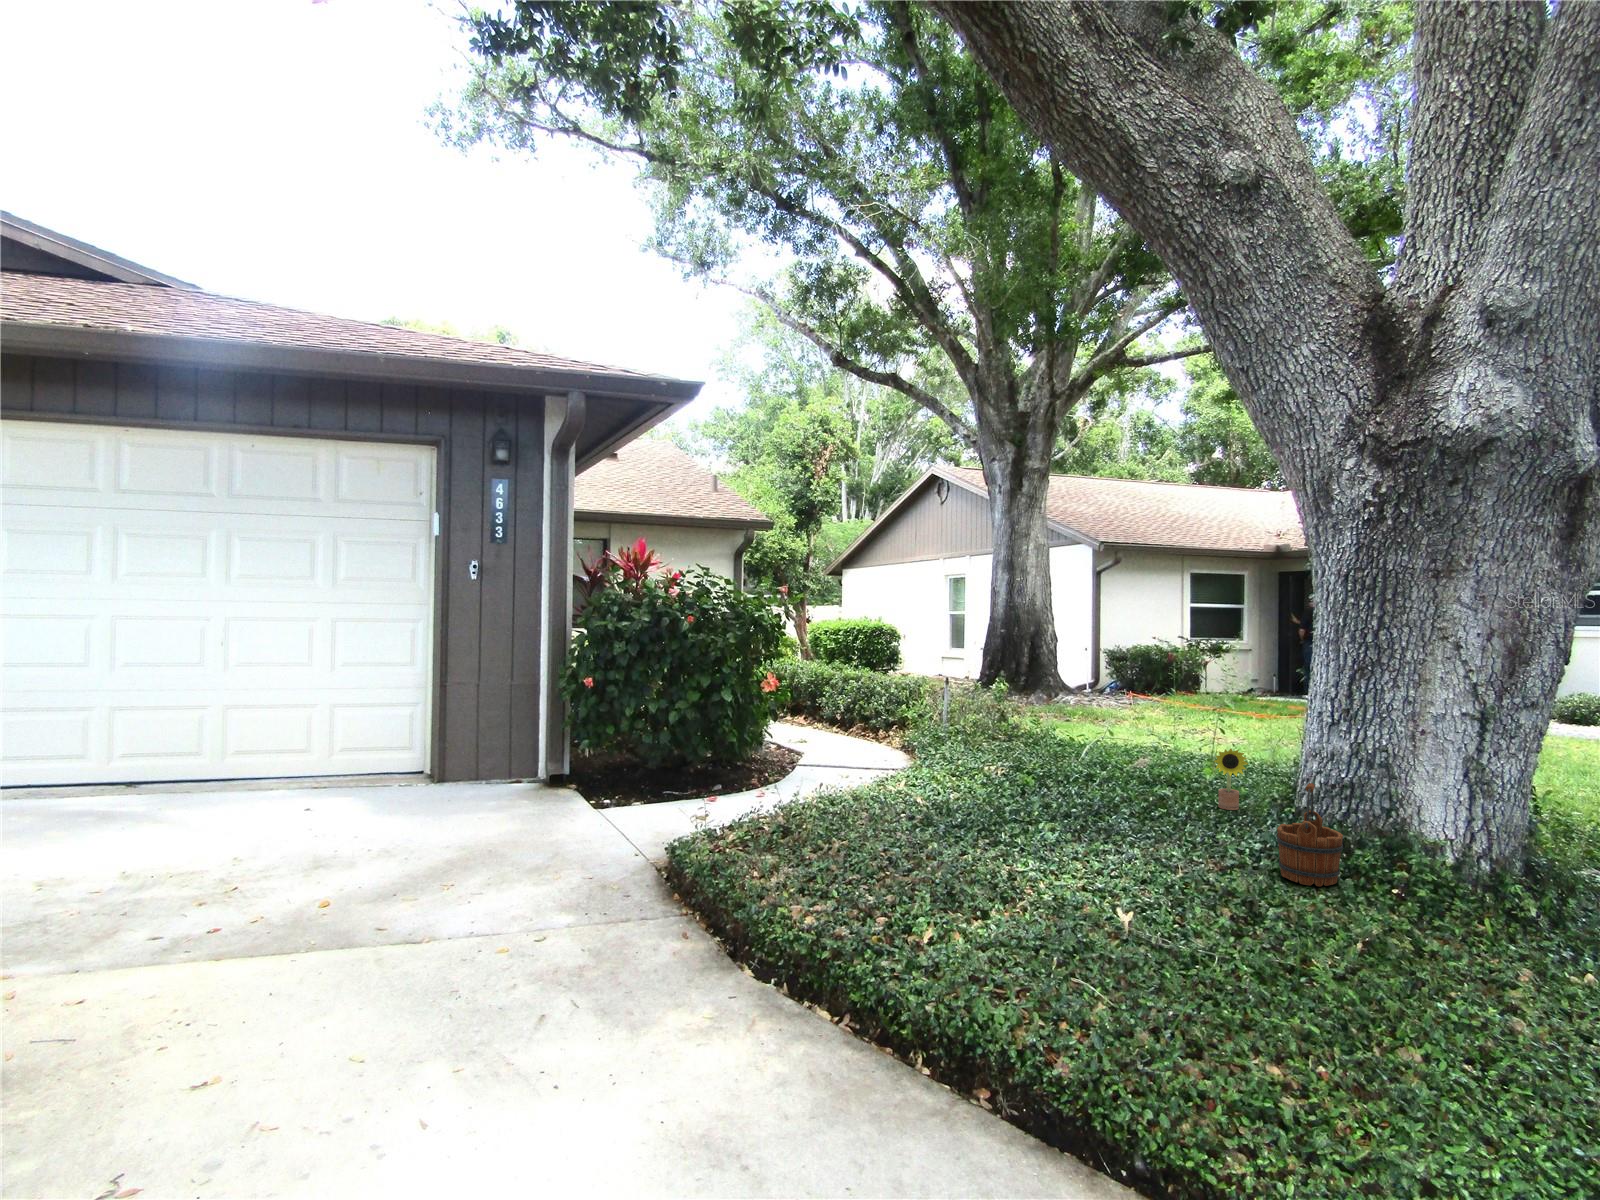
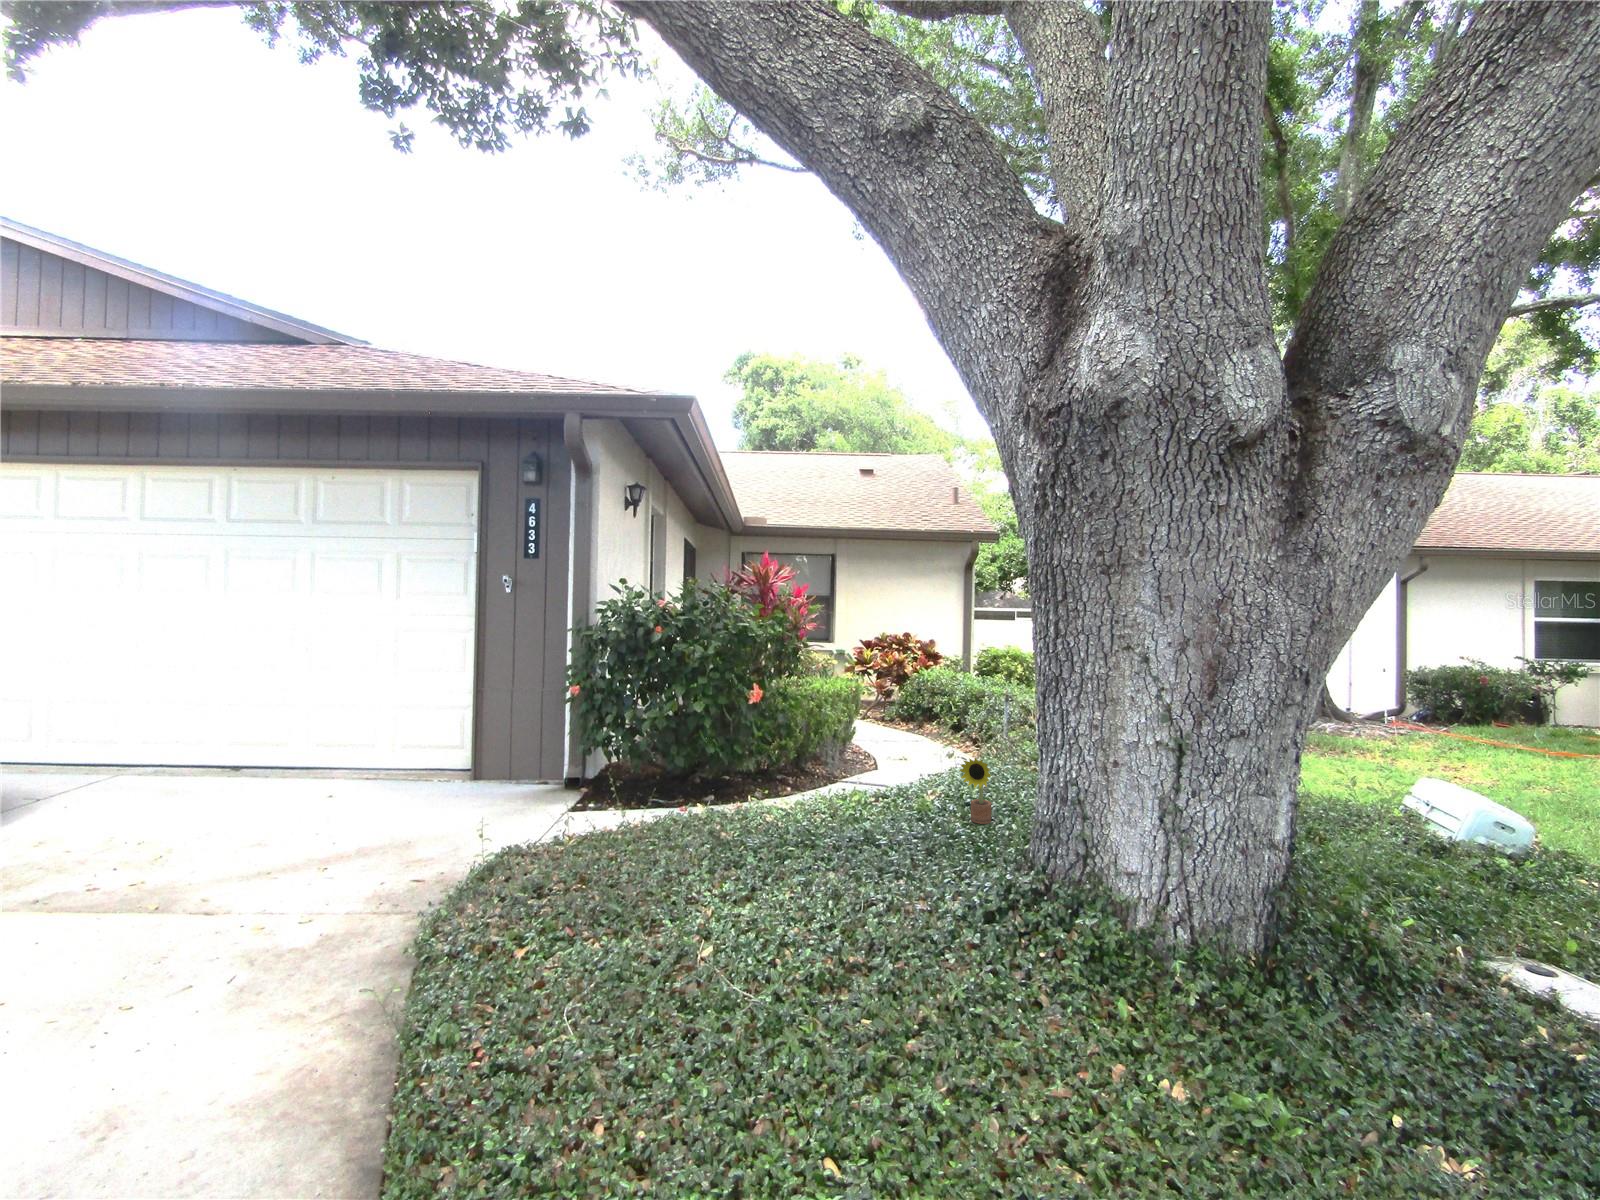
wooden bucket: present [1277,783,1343,886] -> none [894,815,963,940]

